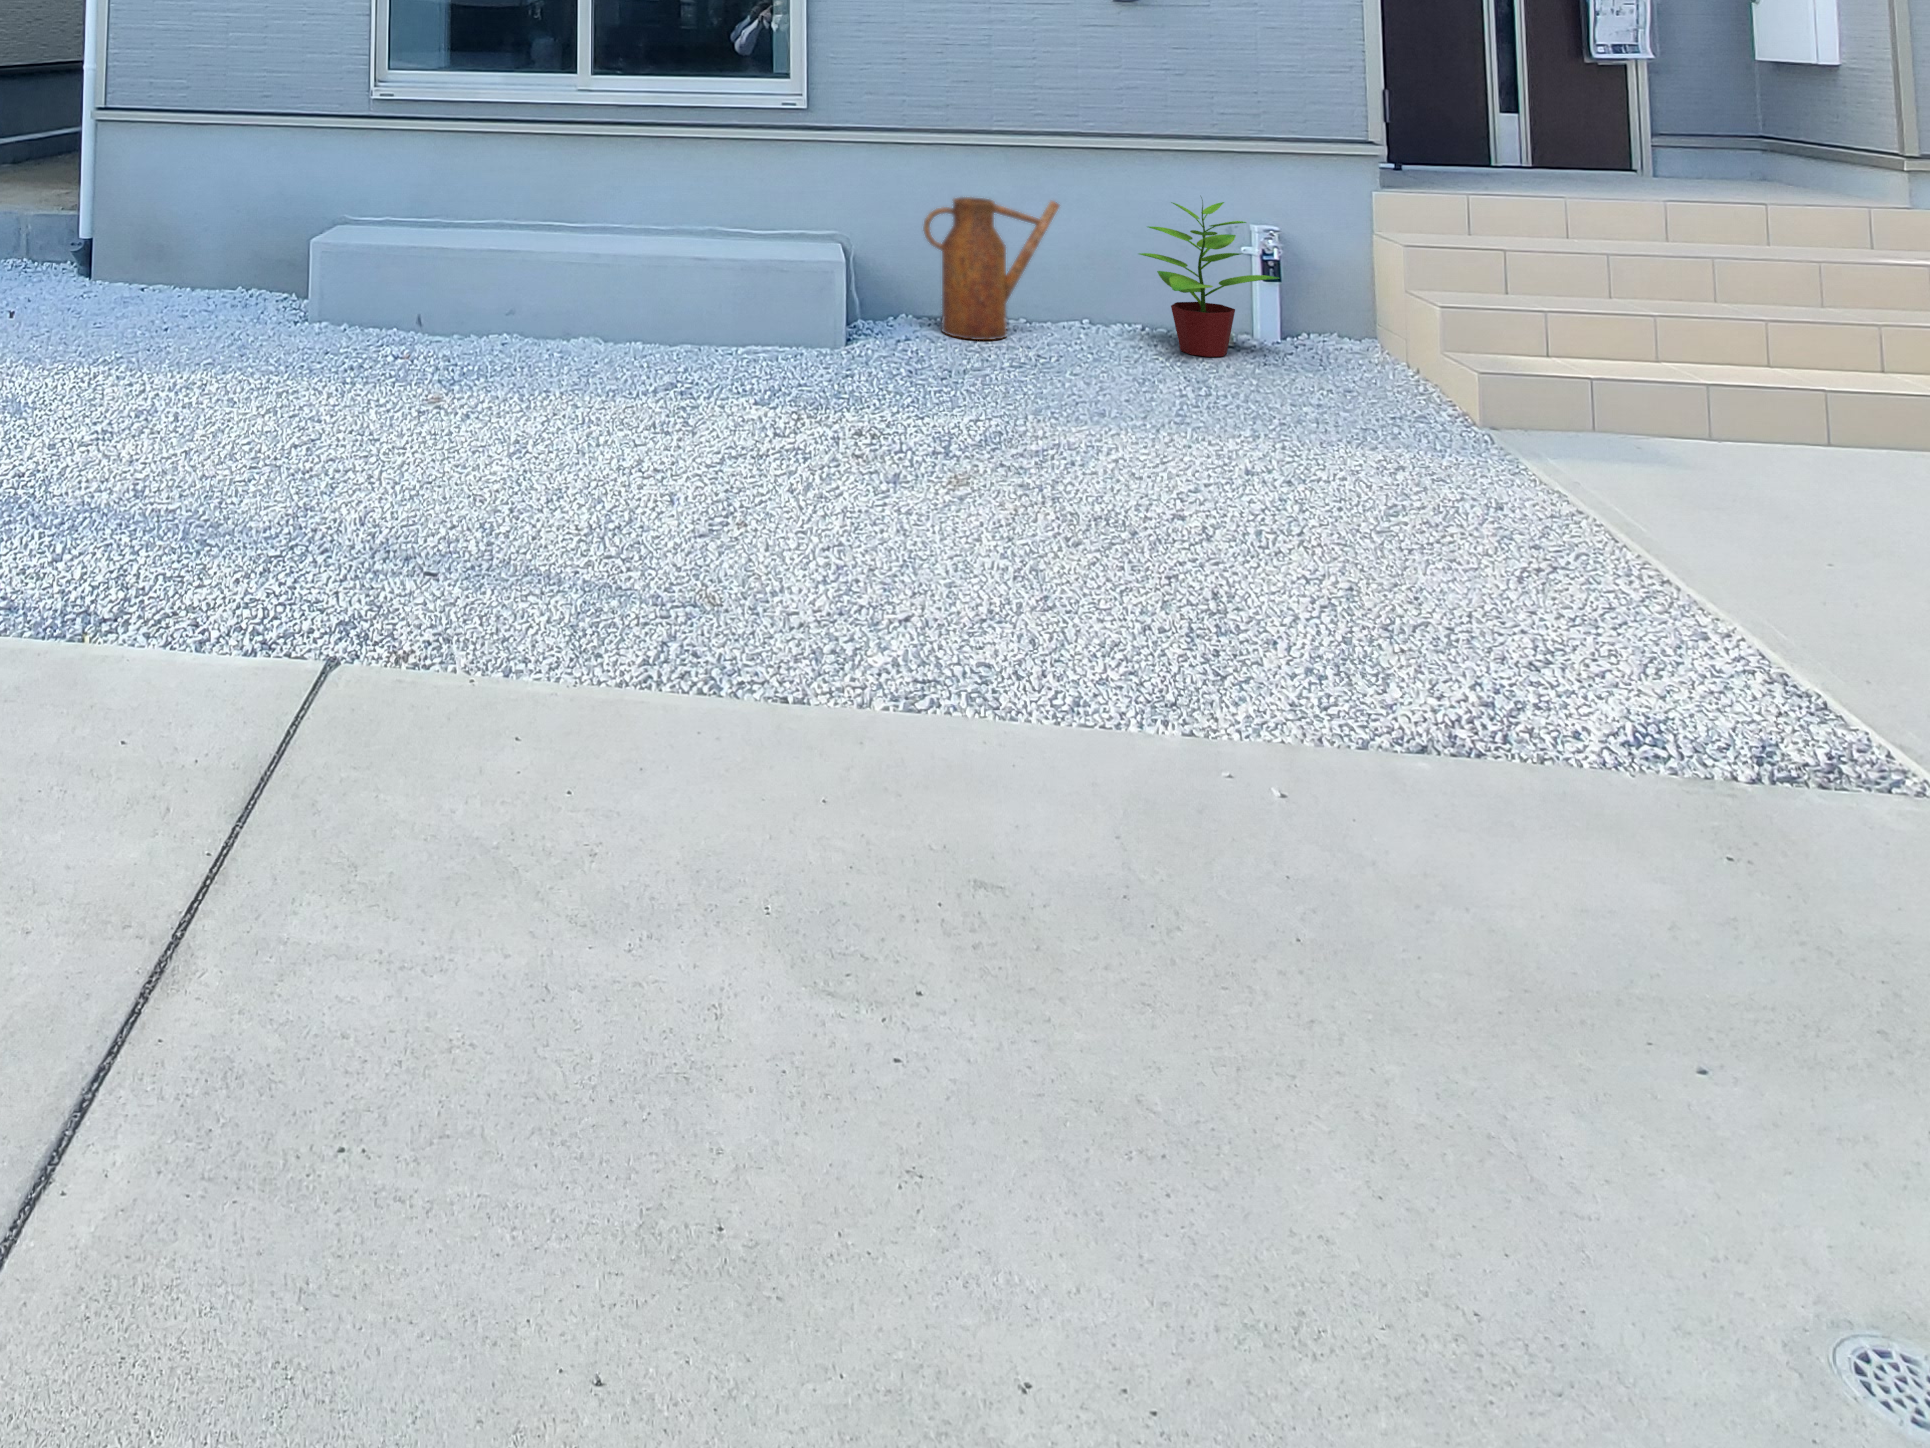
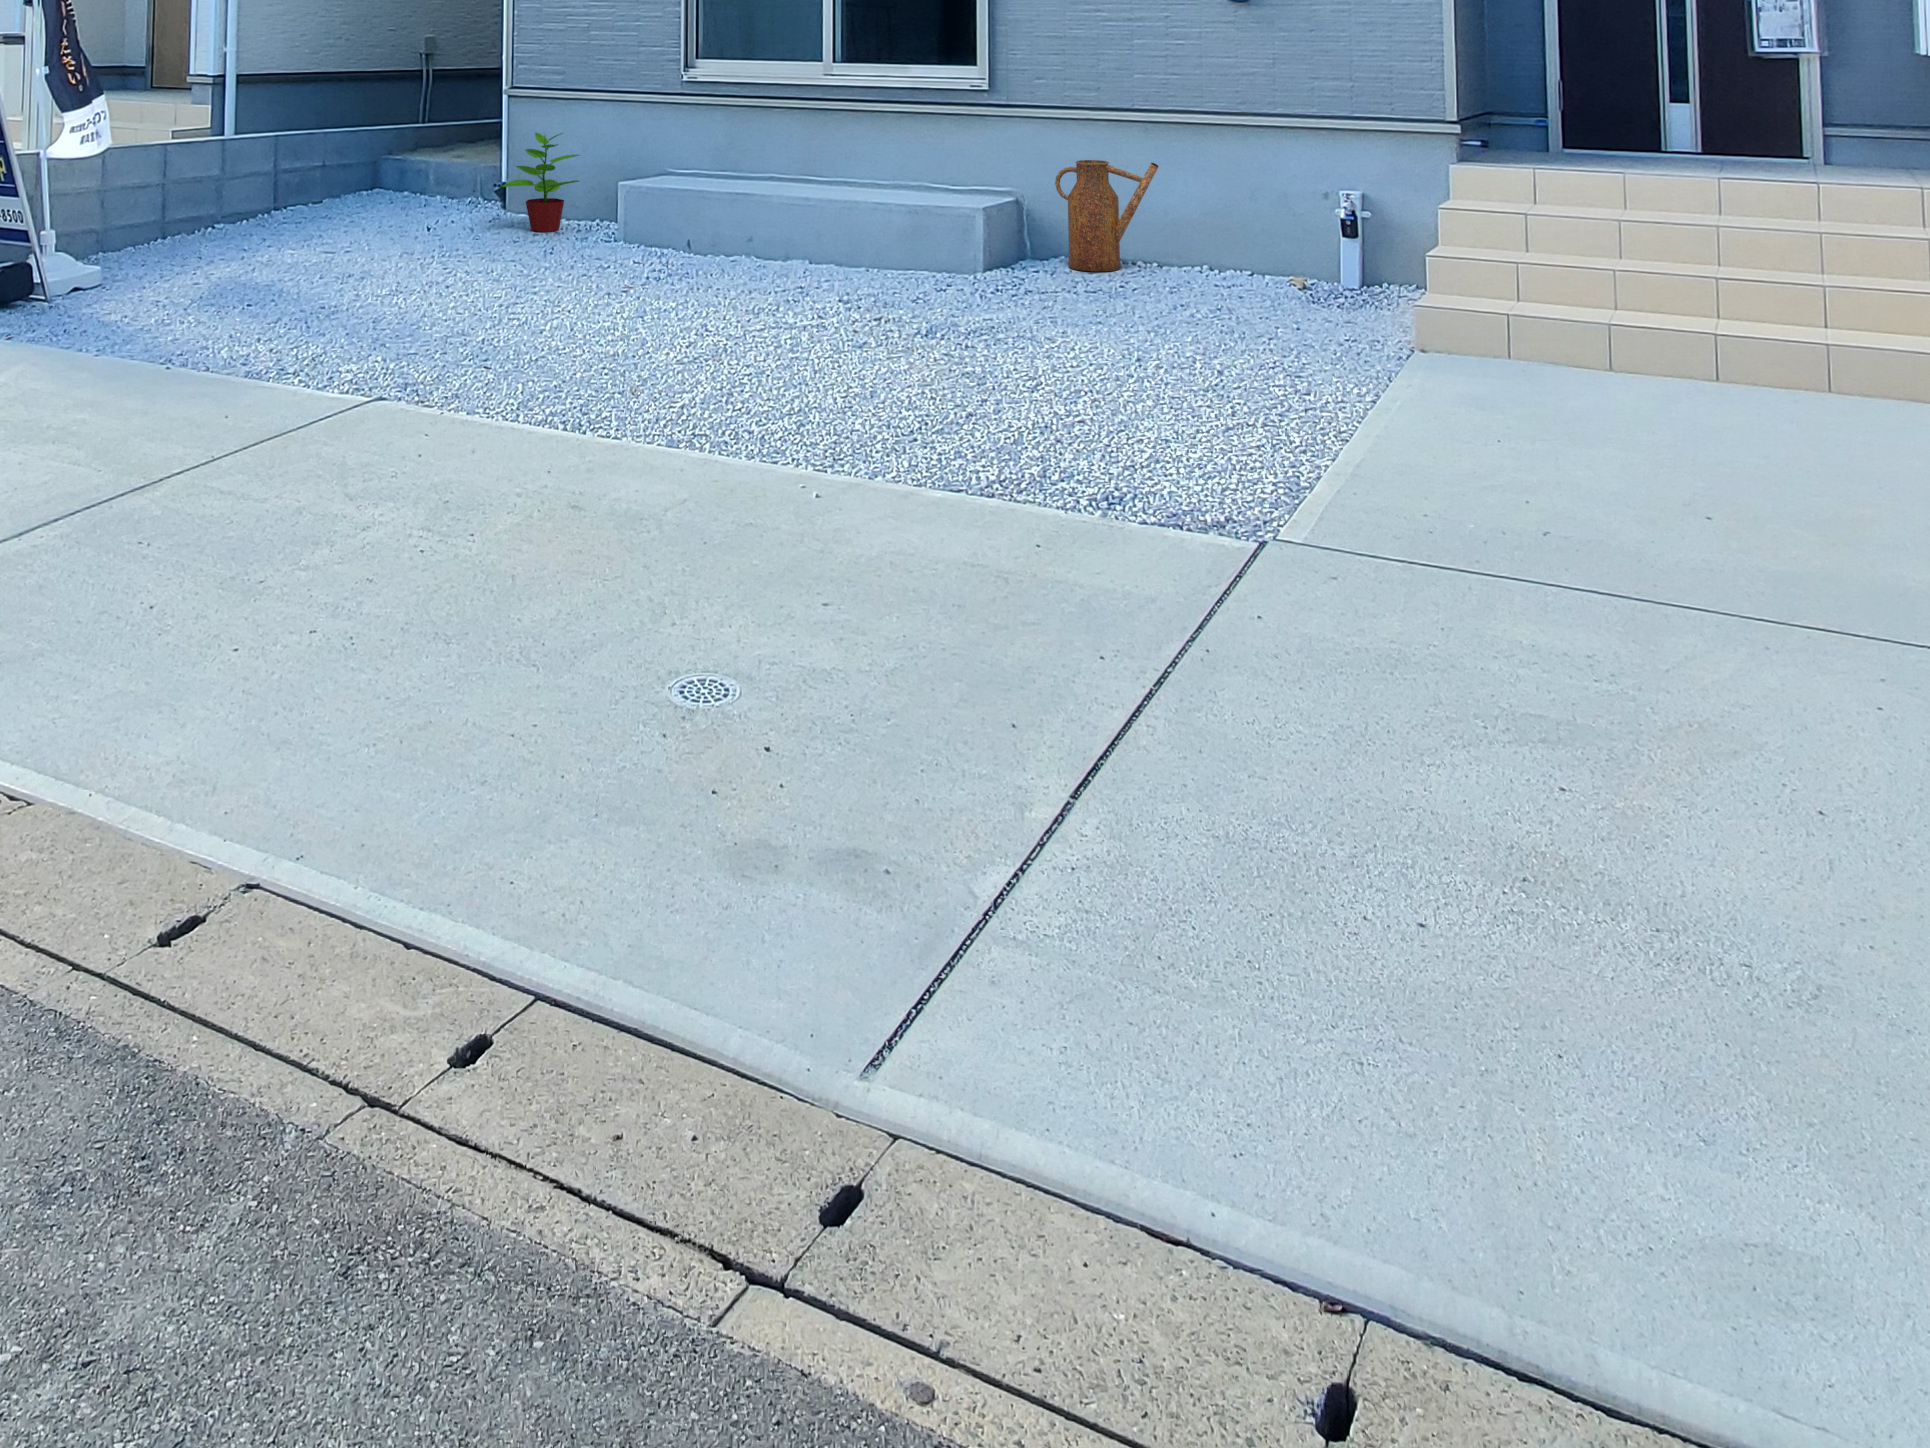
potted plant: present [1139,197,1279,357] -> present [502,133,580,232]

